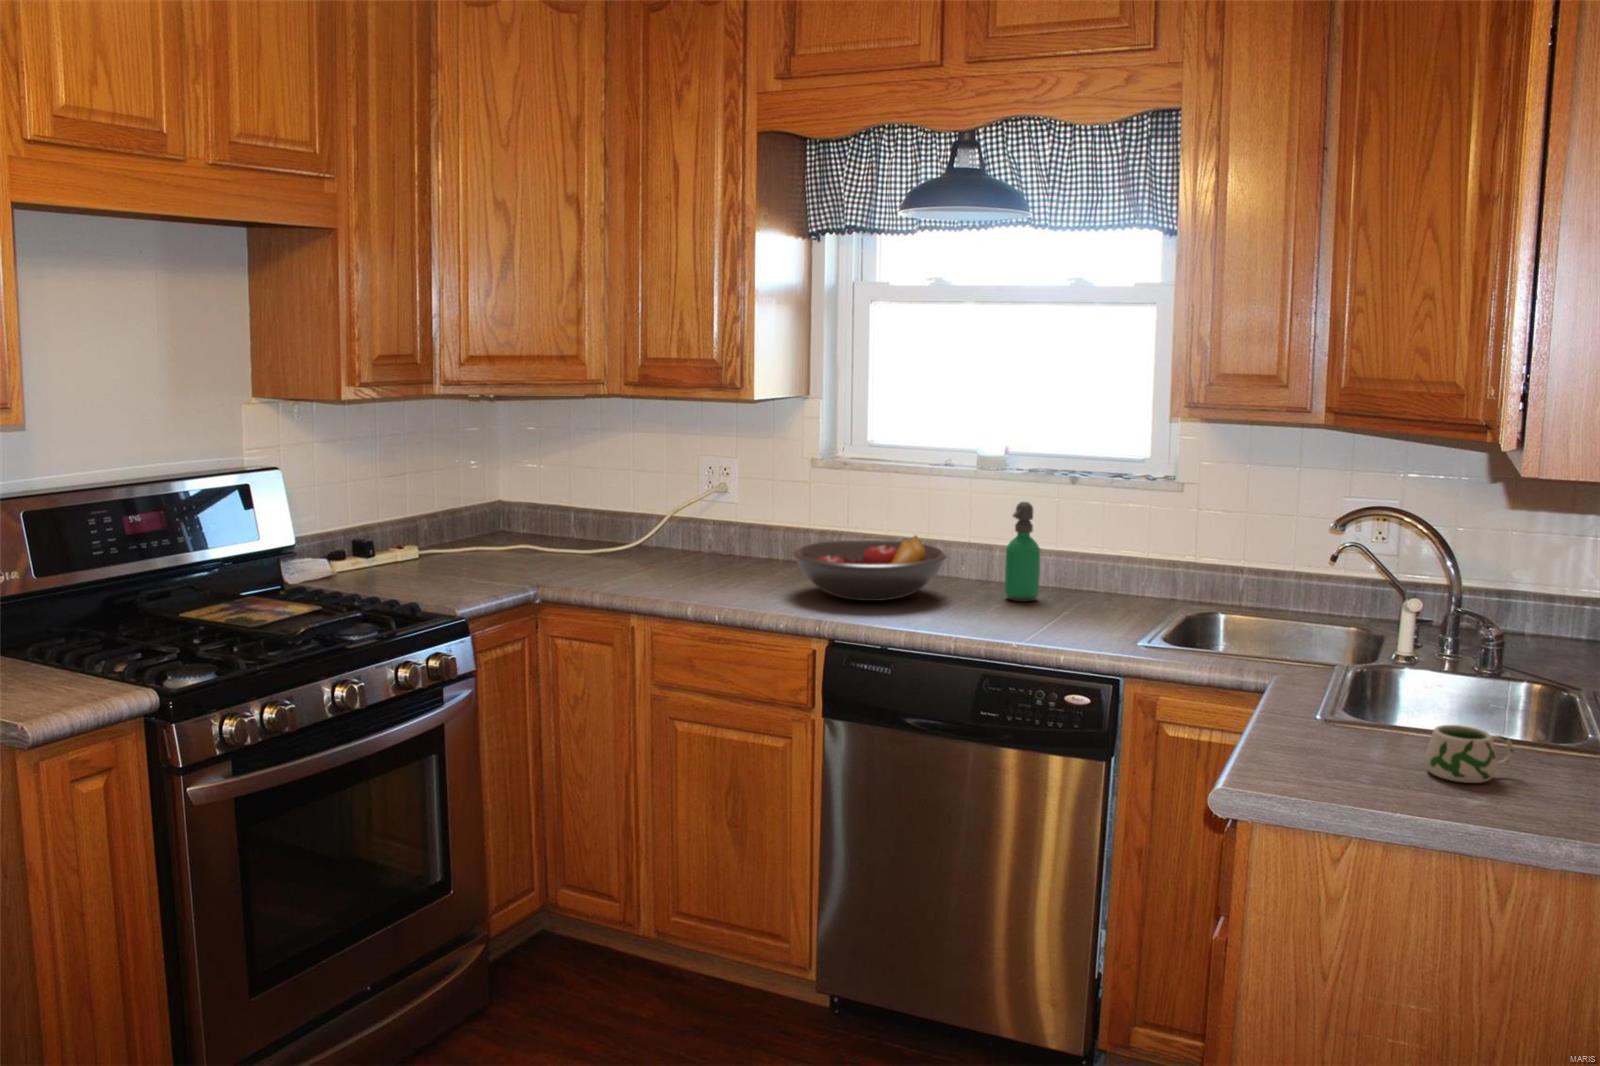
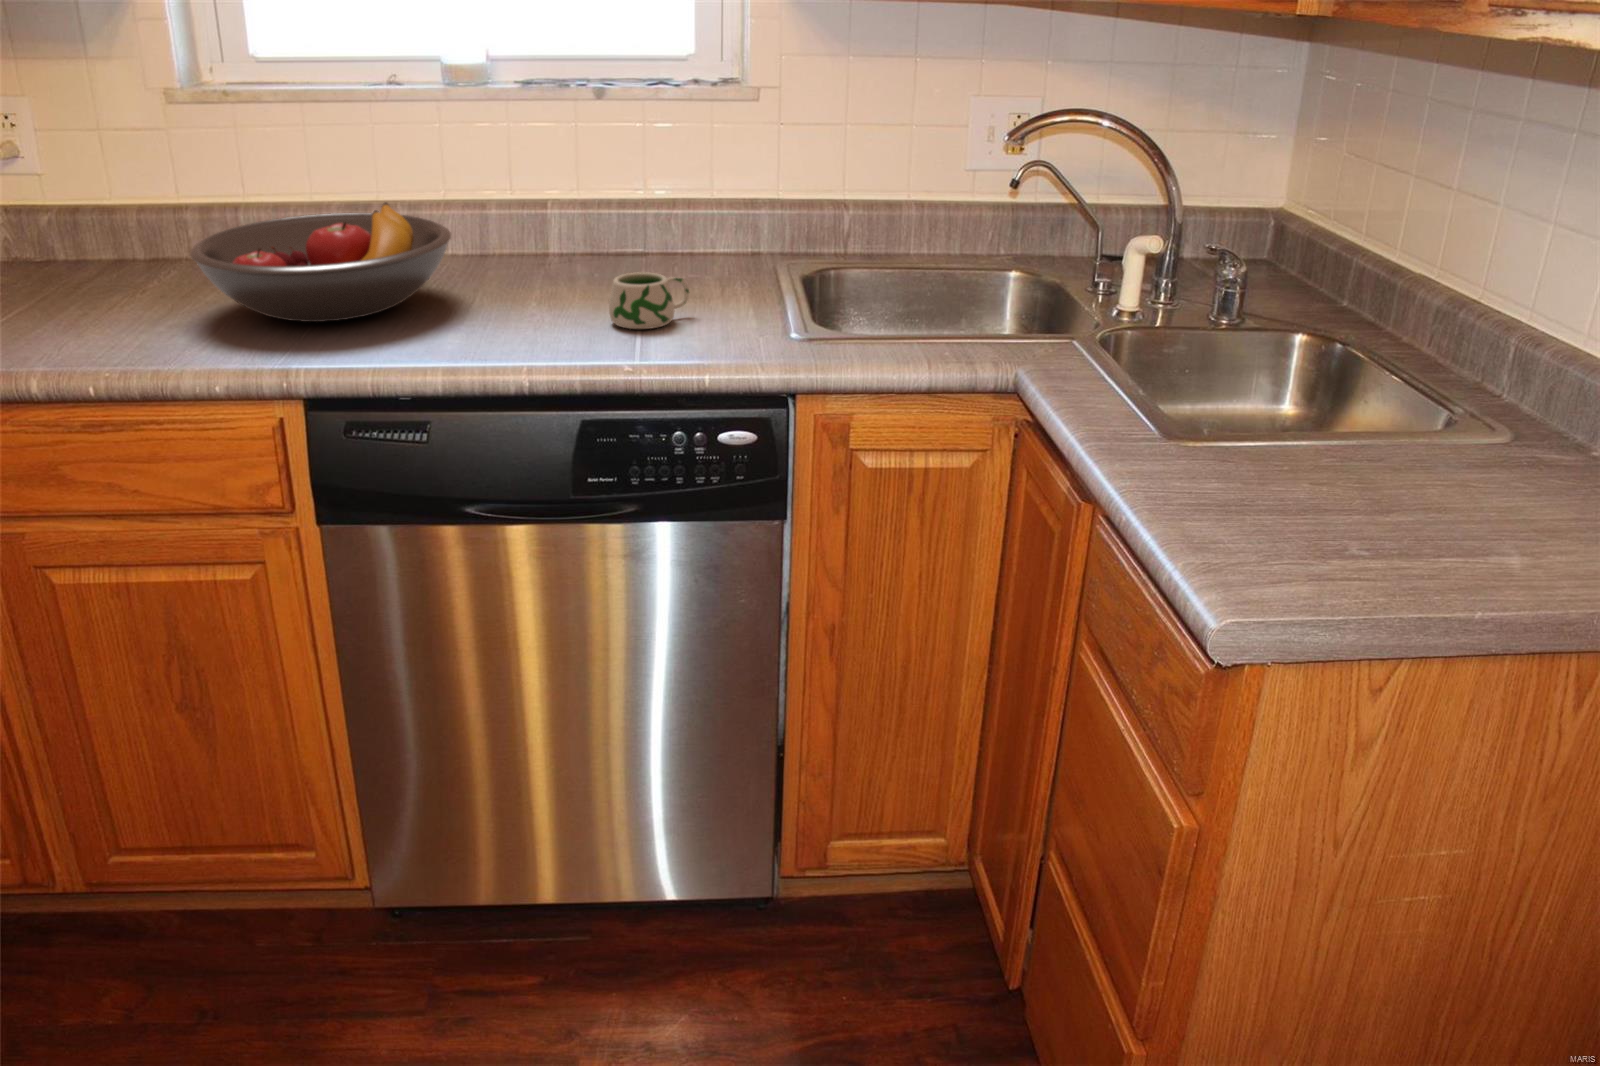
soap dispenser: present [1005,502,1040,601] -> none [534,134,590,287]
mug: present [1425,725,1514,783] -> present [609,272,689,329]

